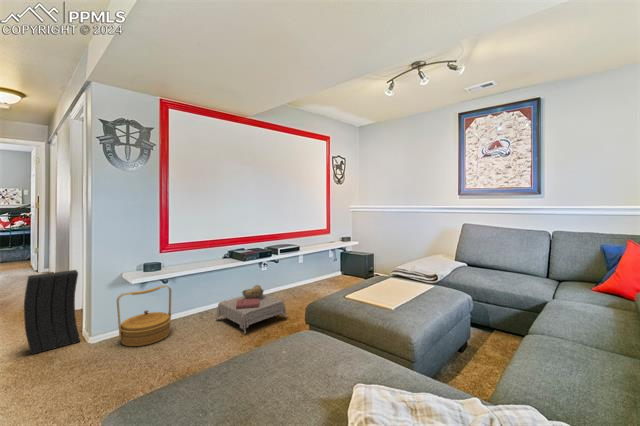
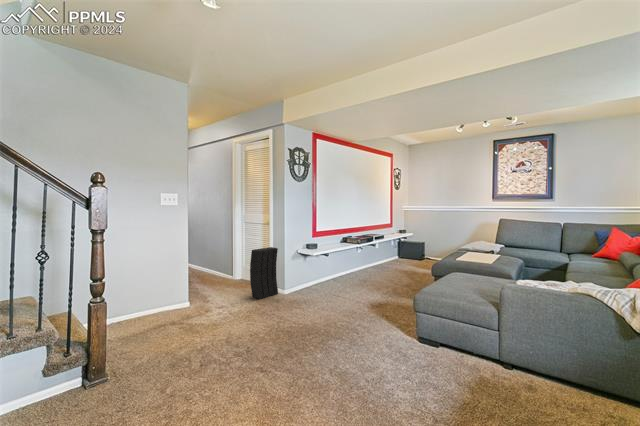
ottoman: present [216,285,287,334] -> none [348,260,394,289]
woven basket: present [117,286,171,346] -> none [302,258,331,295]

